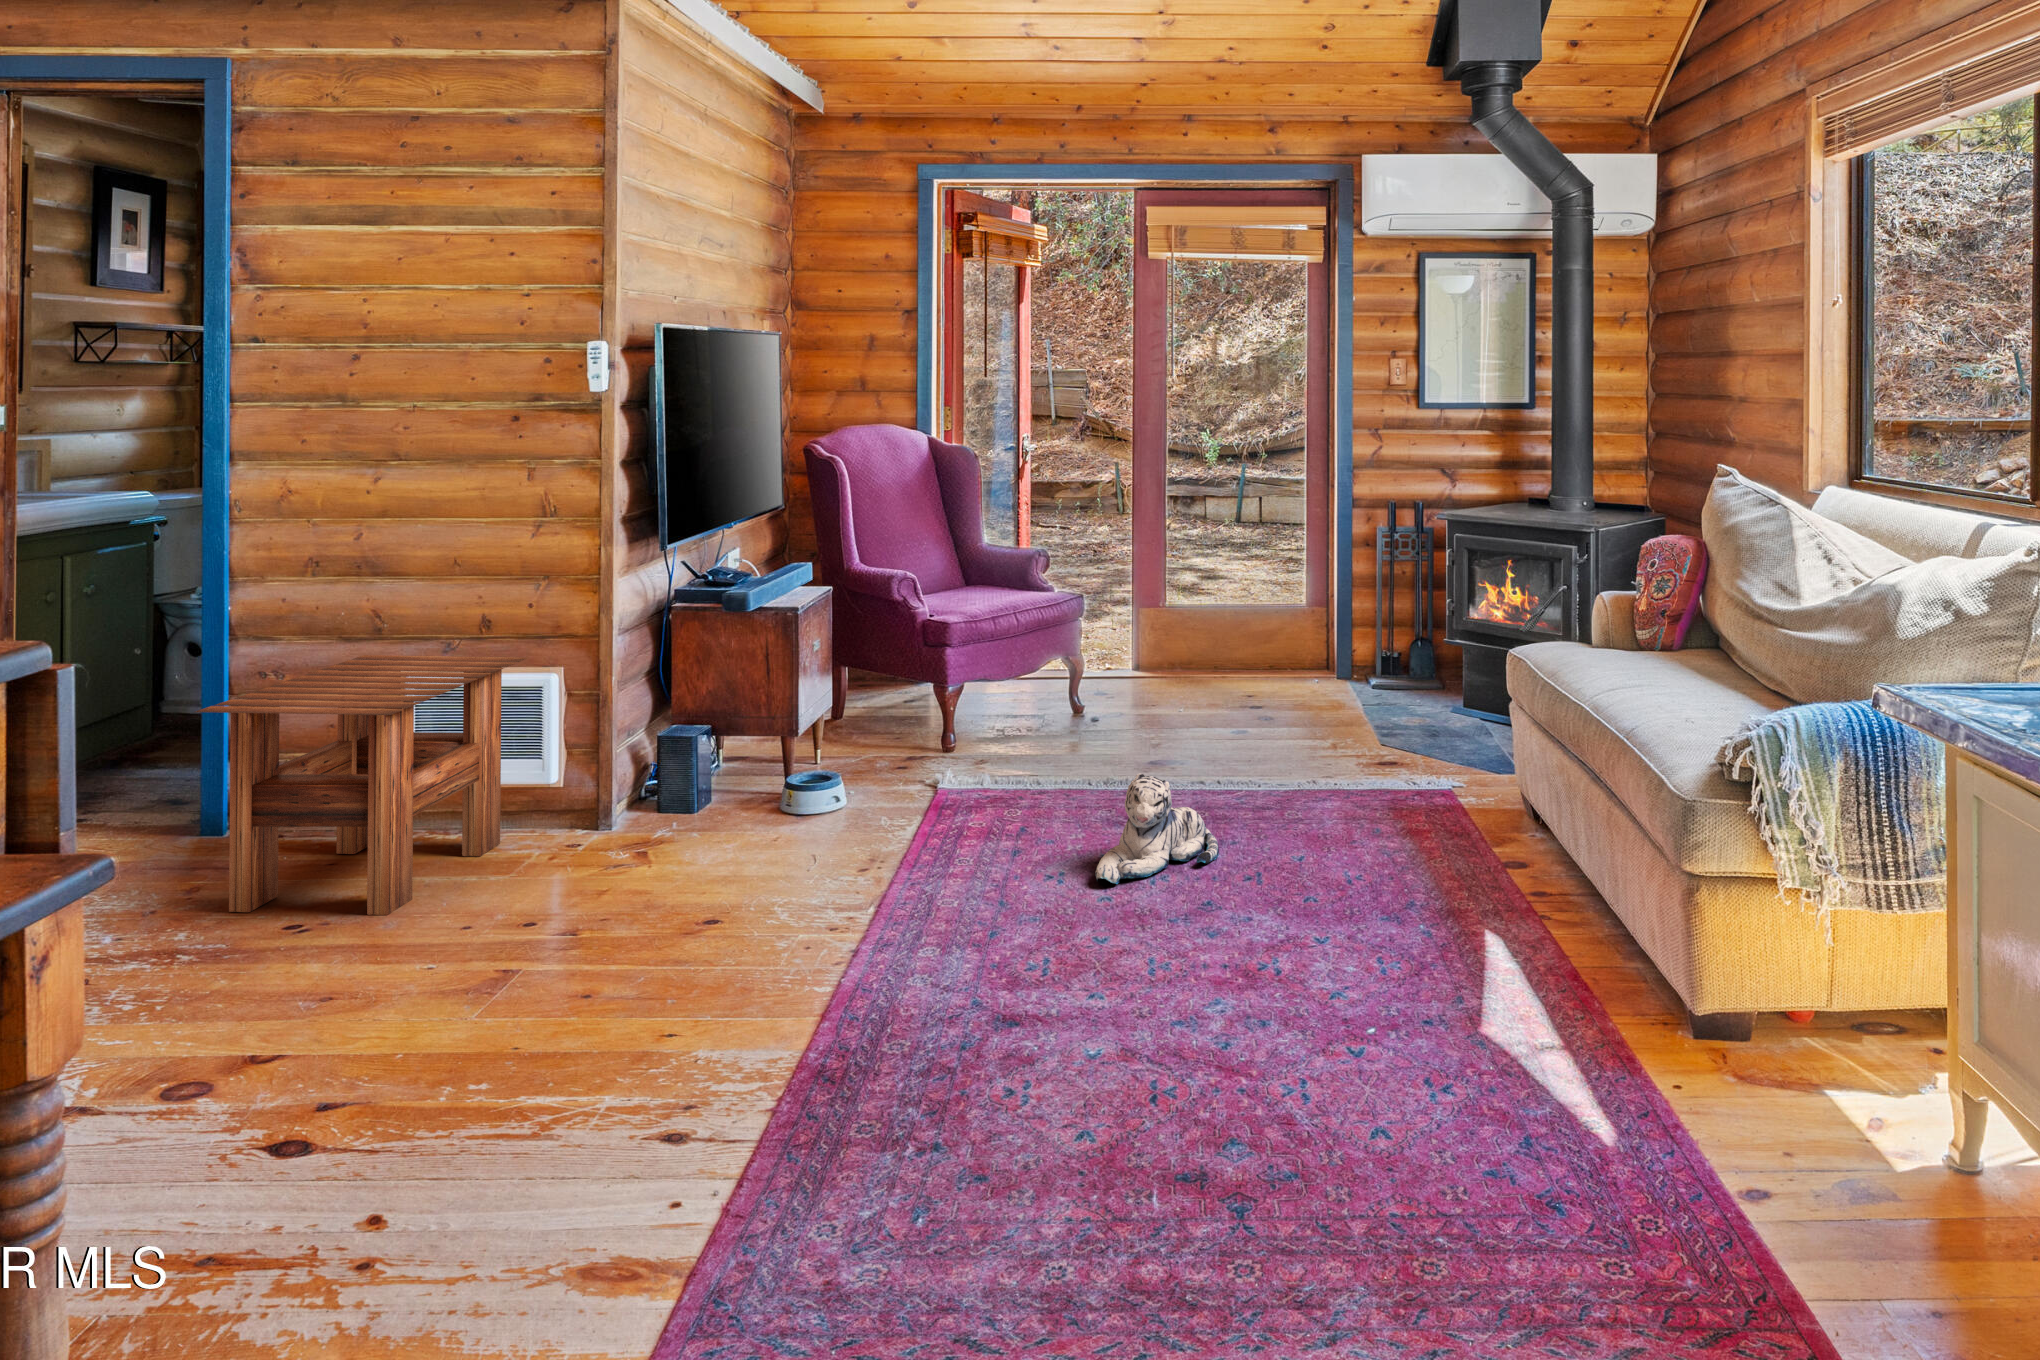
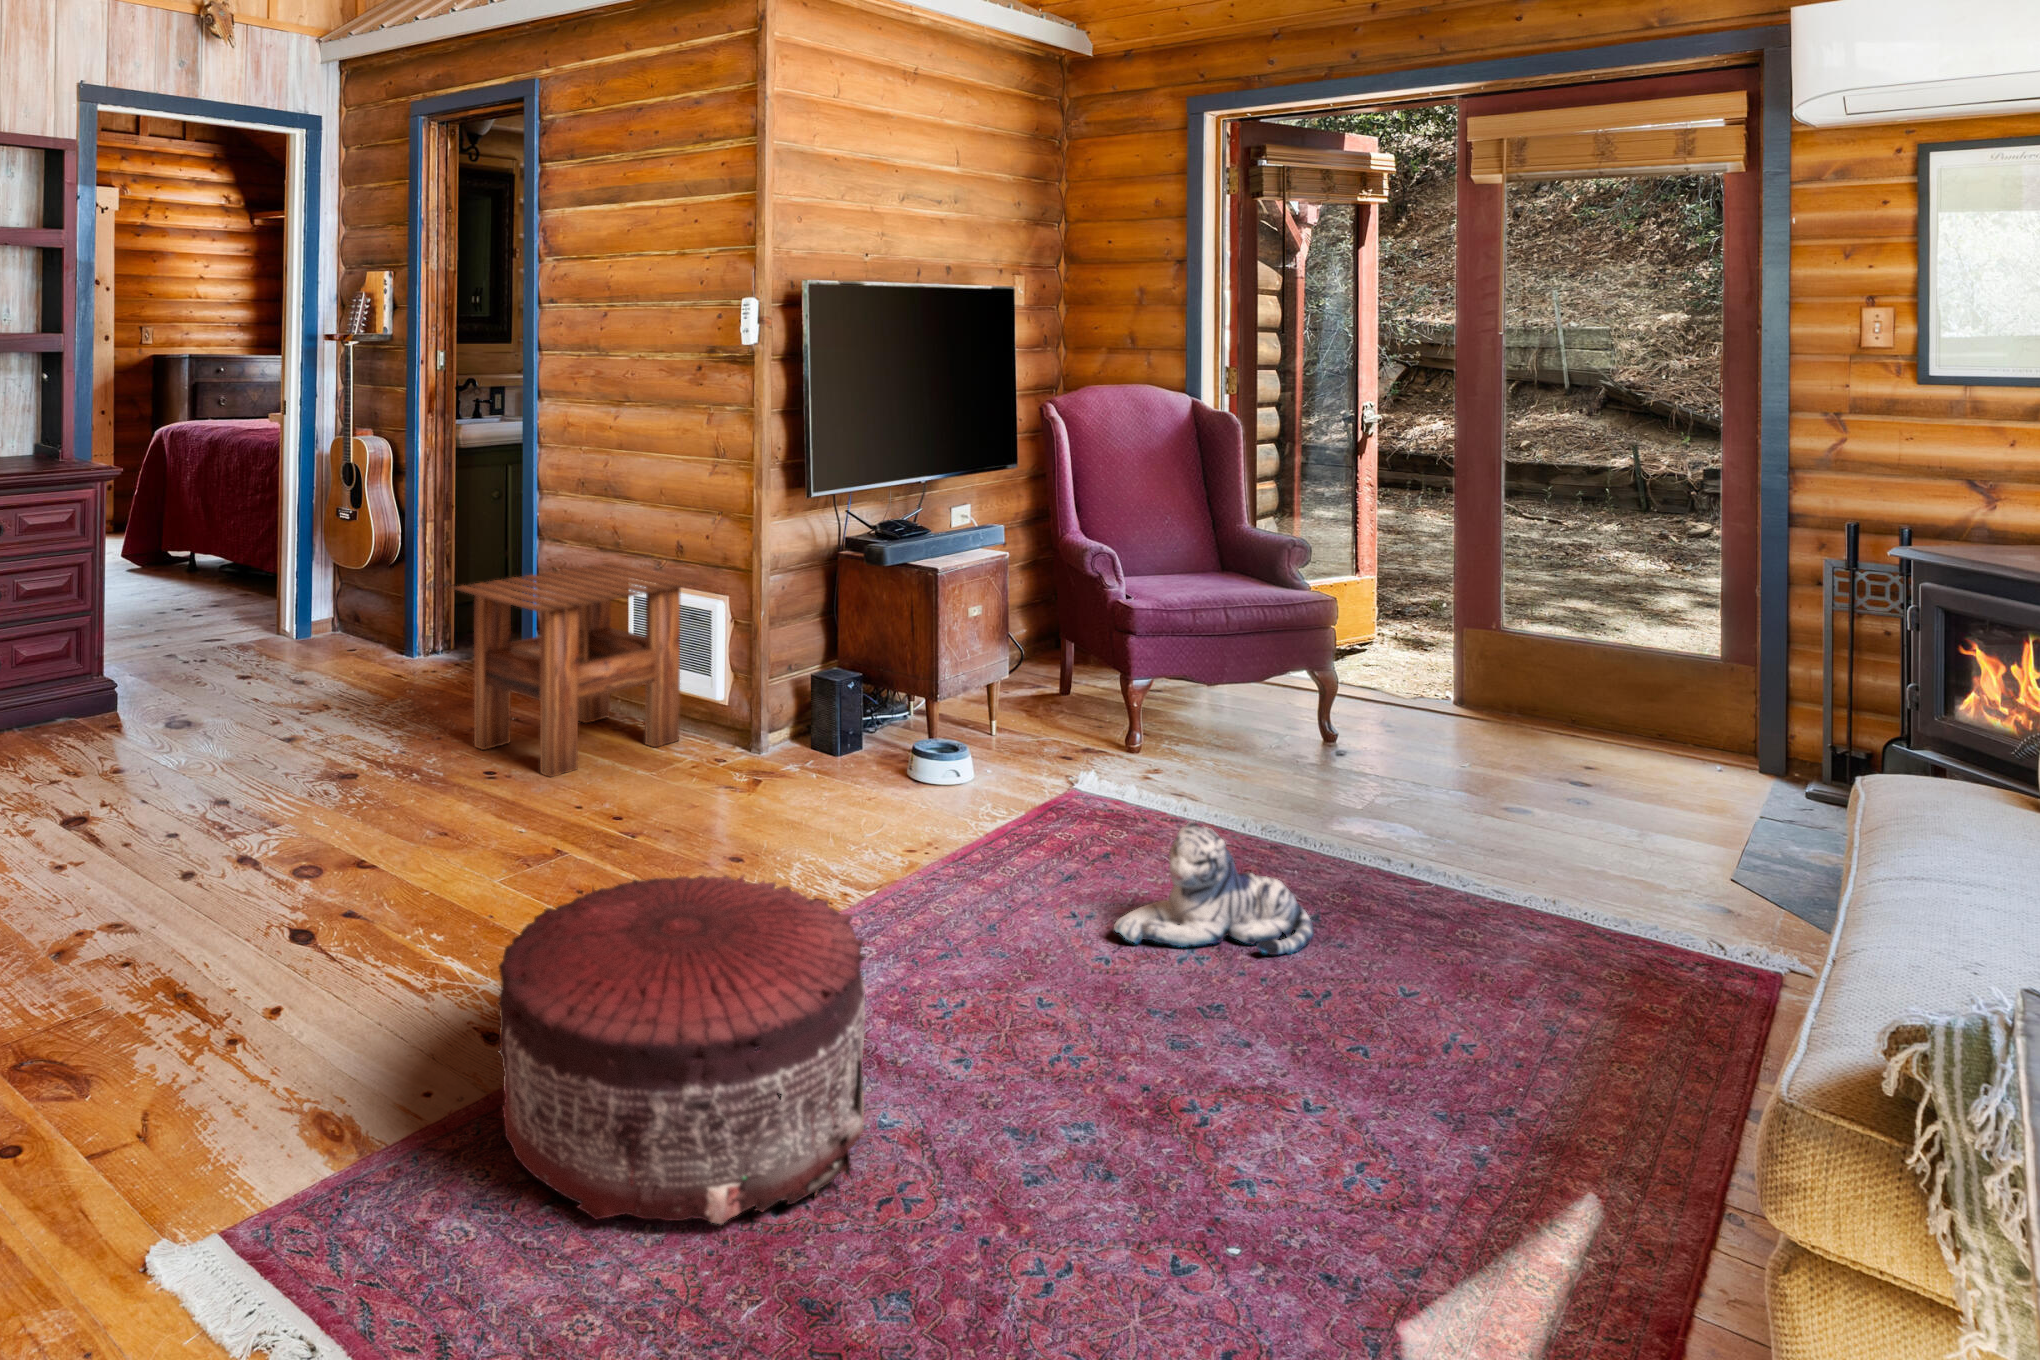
pouf: none [747,889,1124,1211] -> present [497,875,866,1224]

